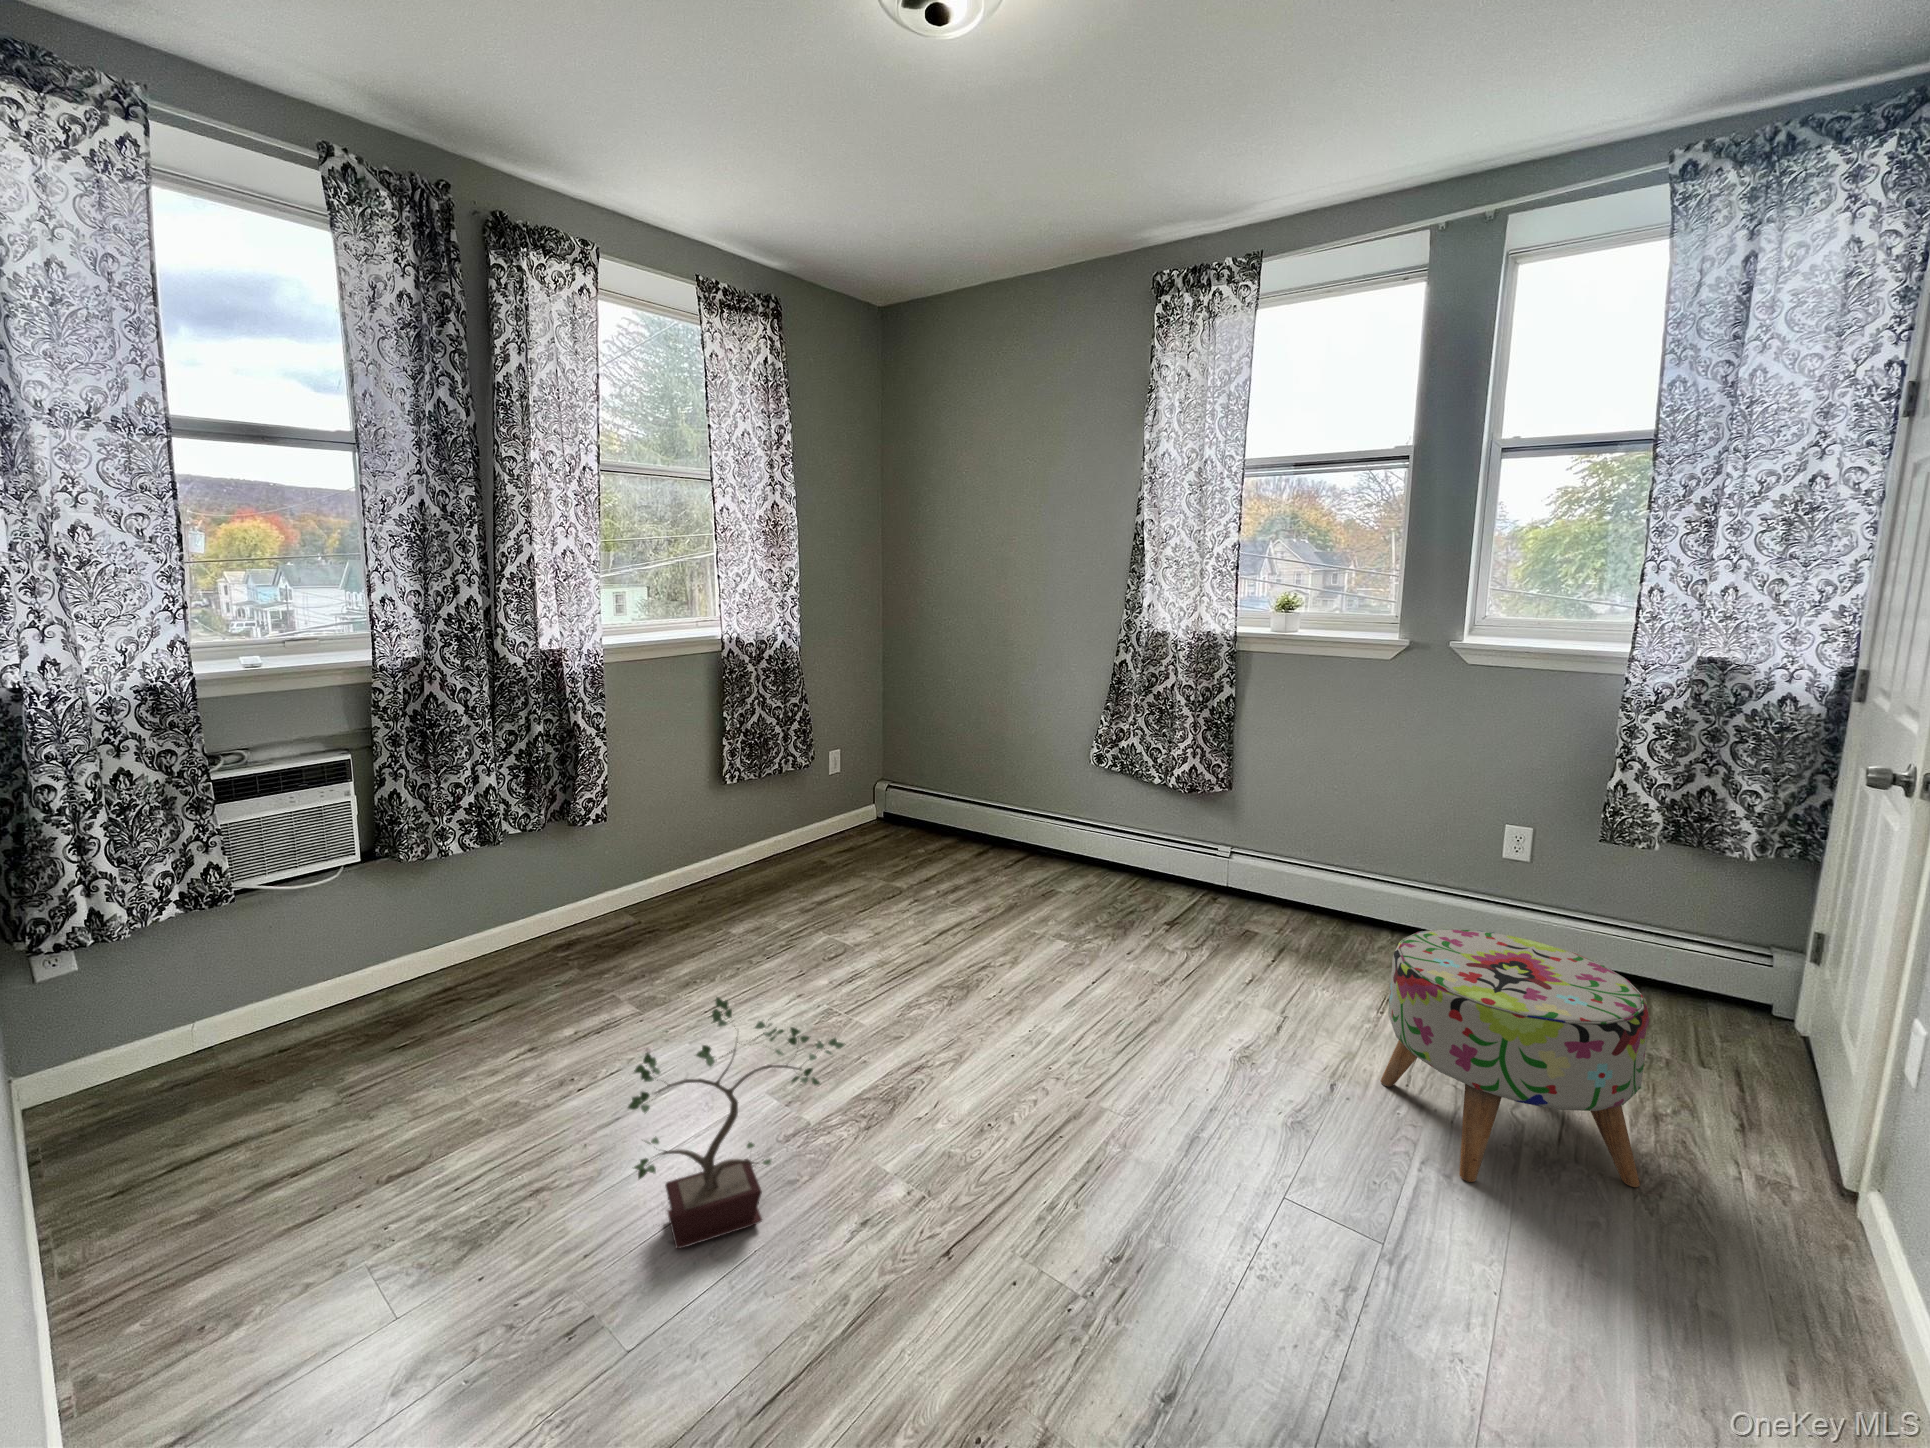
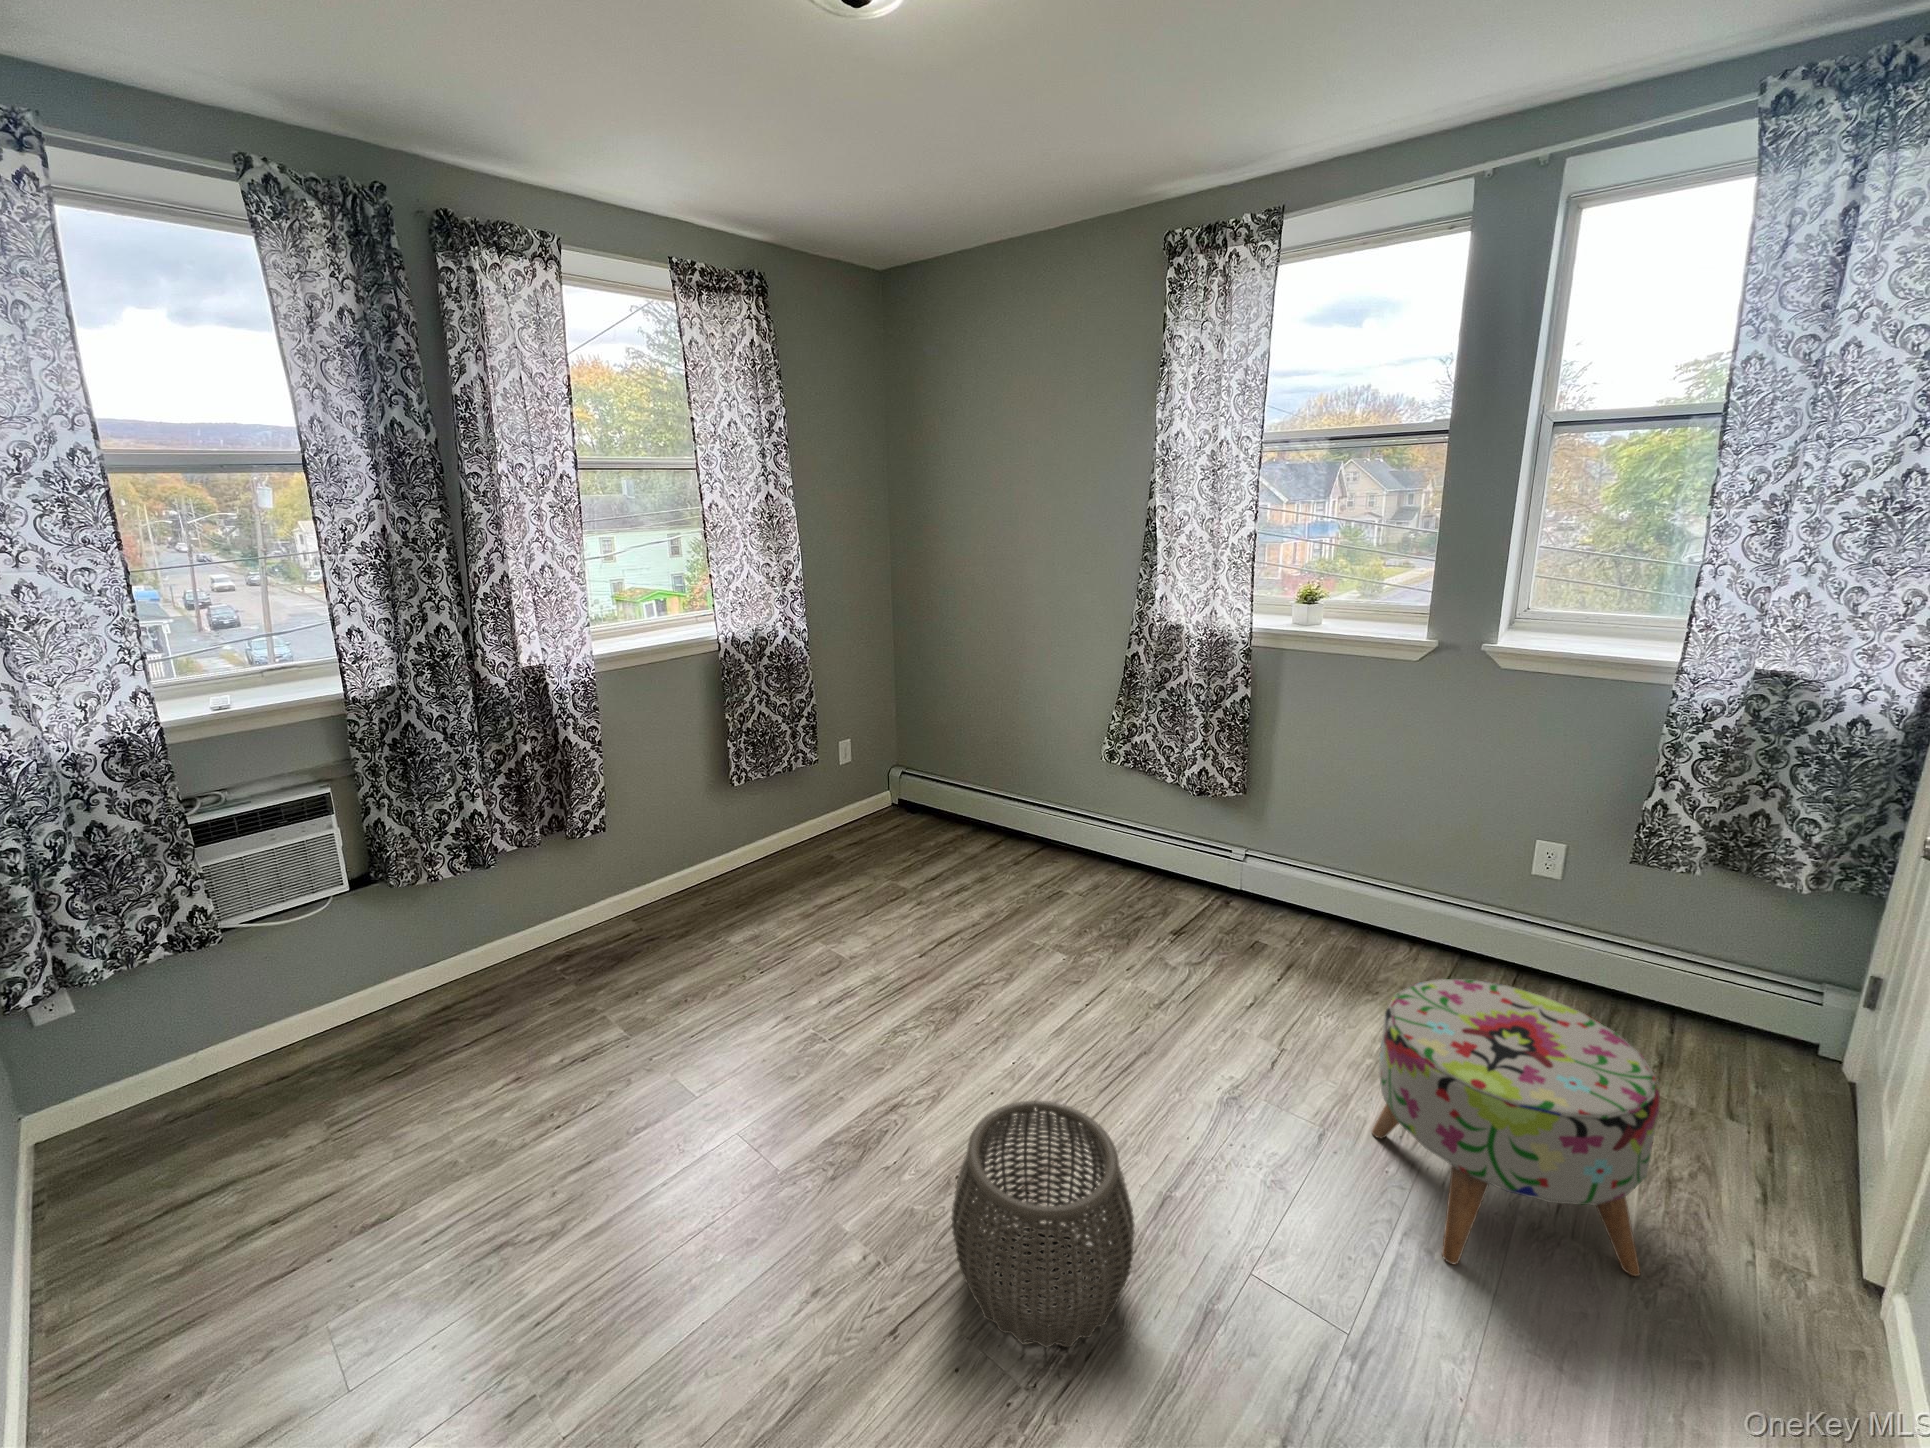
potted plant: present [628,997,844,1249] -> none [555,1076,788,1326]
woven basket: none [1003,1030,1181,1256] -> present [951,1101,1135,1348]

